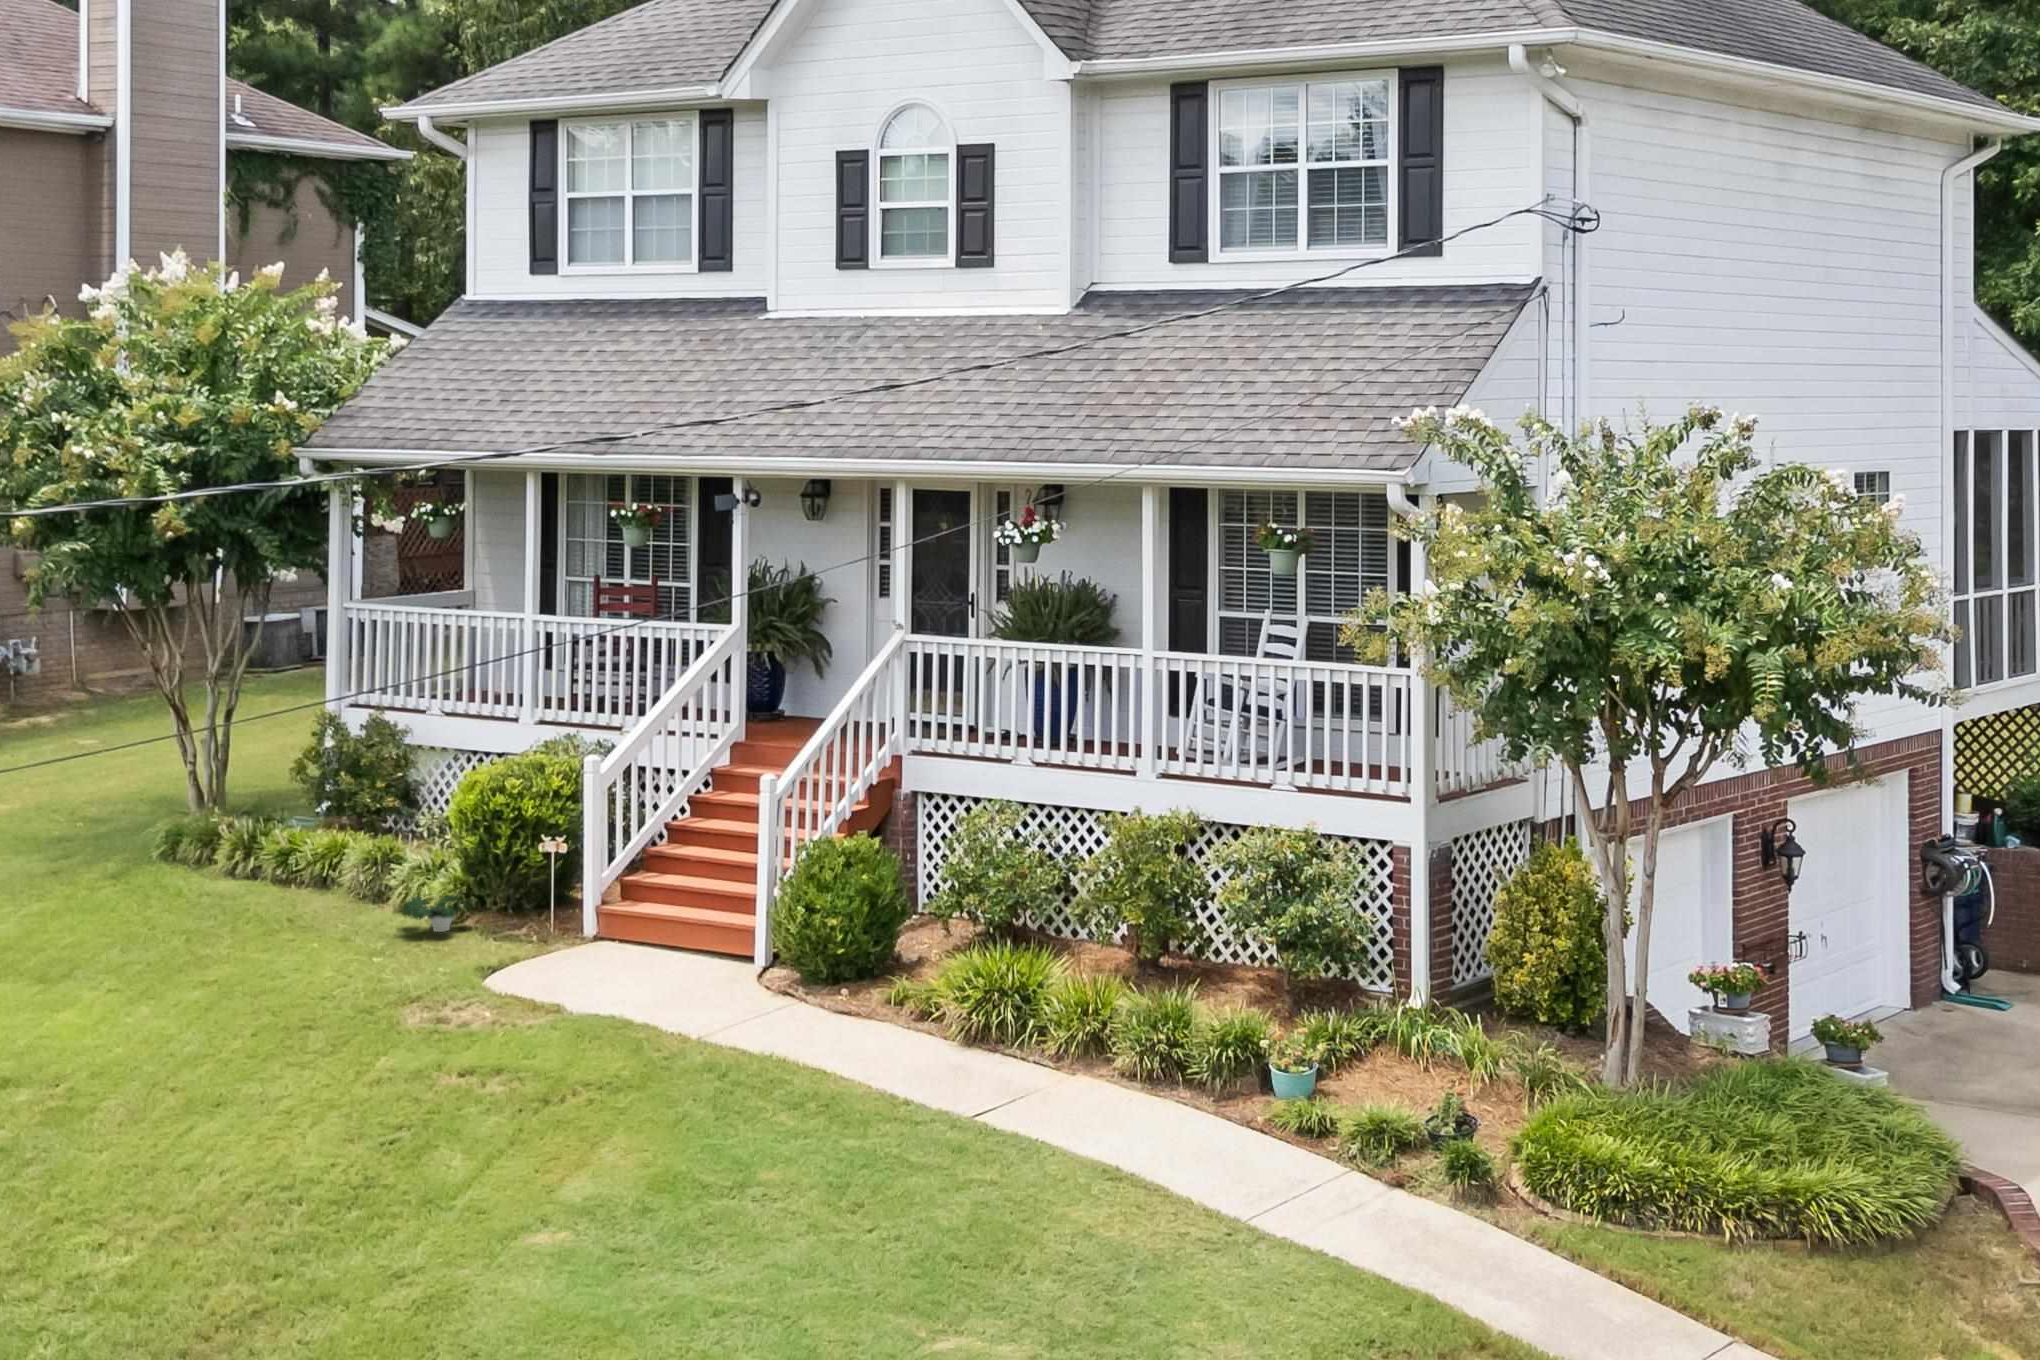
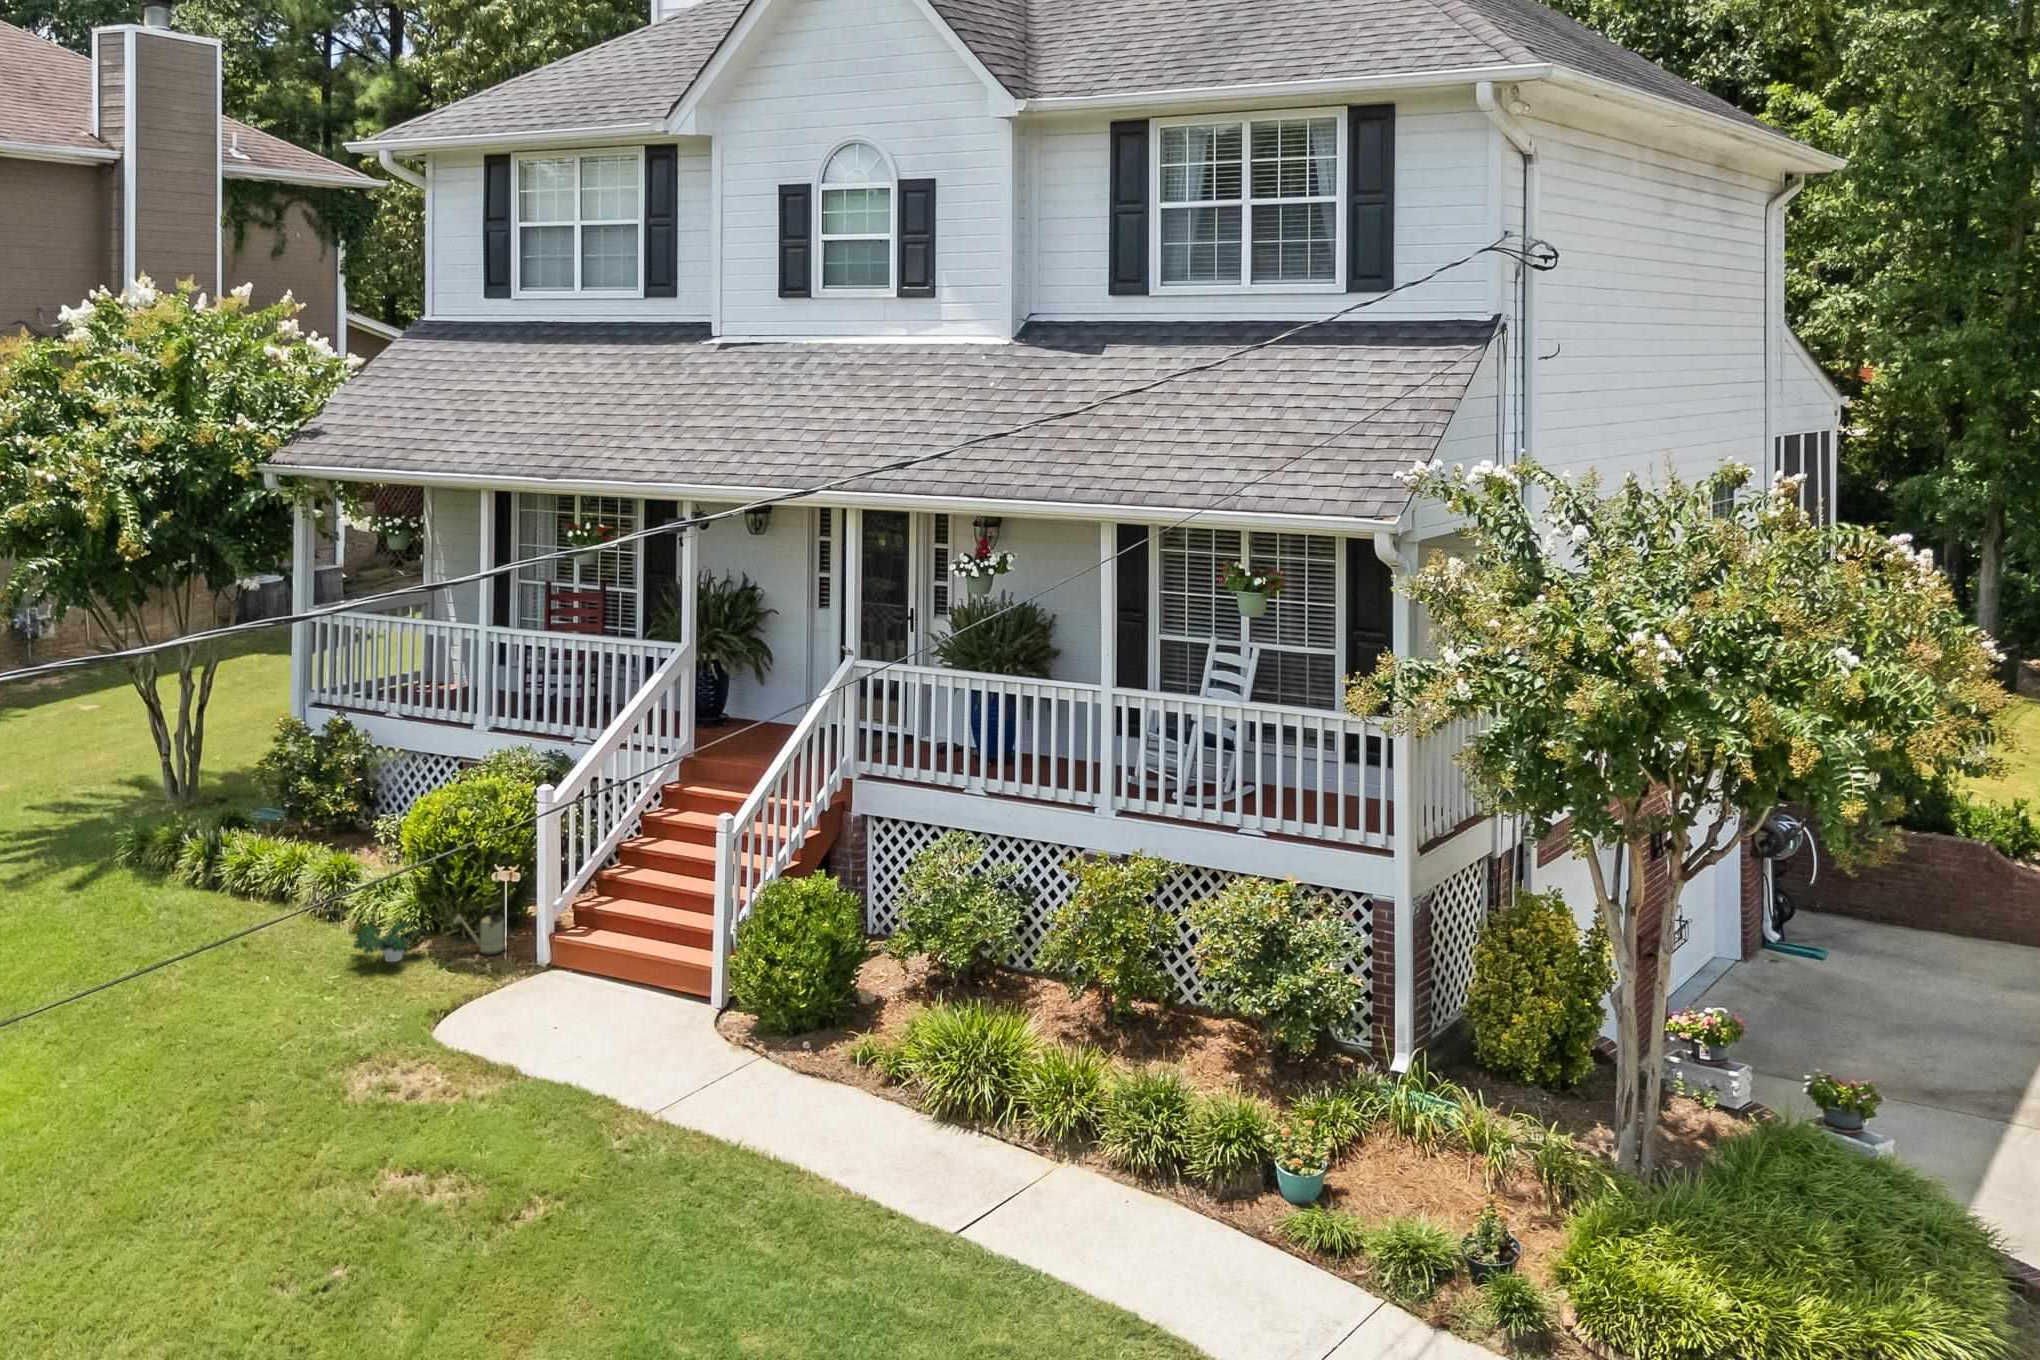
watering can: none [500,879,555,928] -> present [454,908,504,956]

